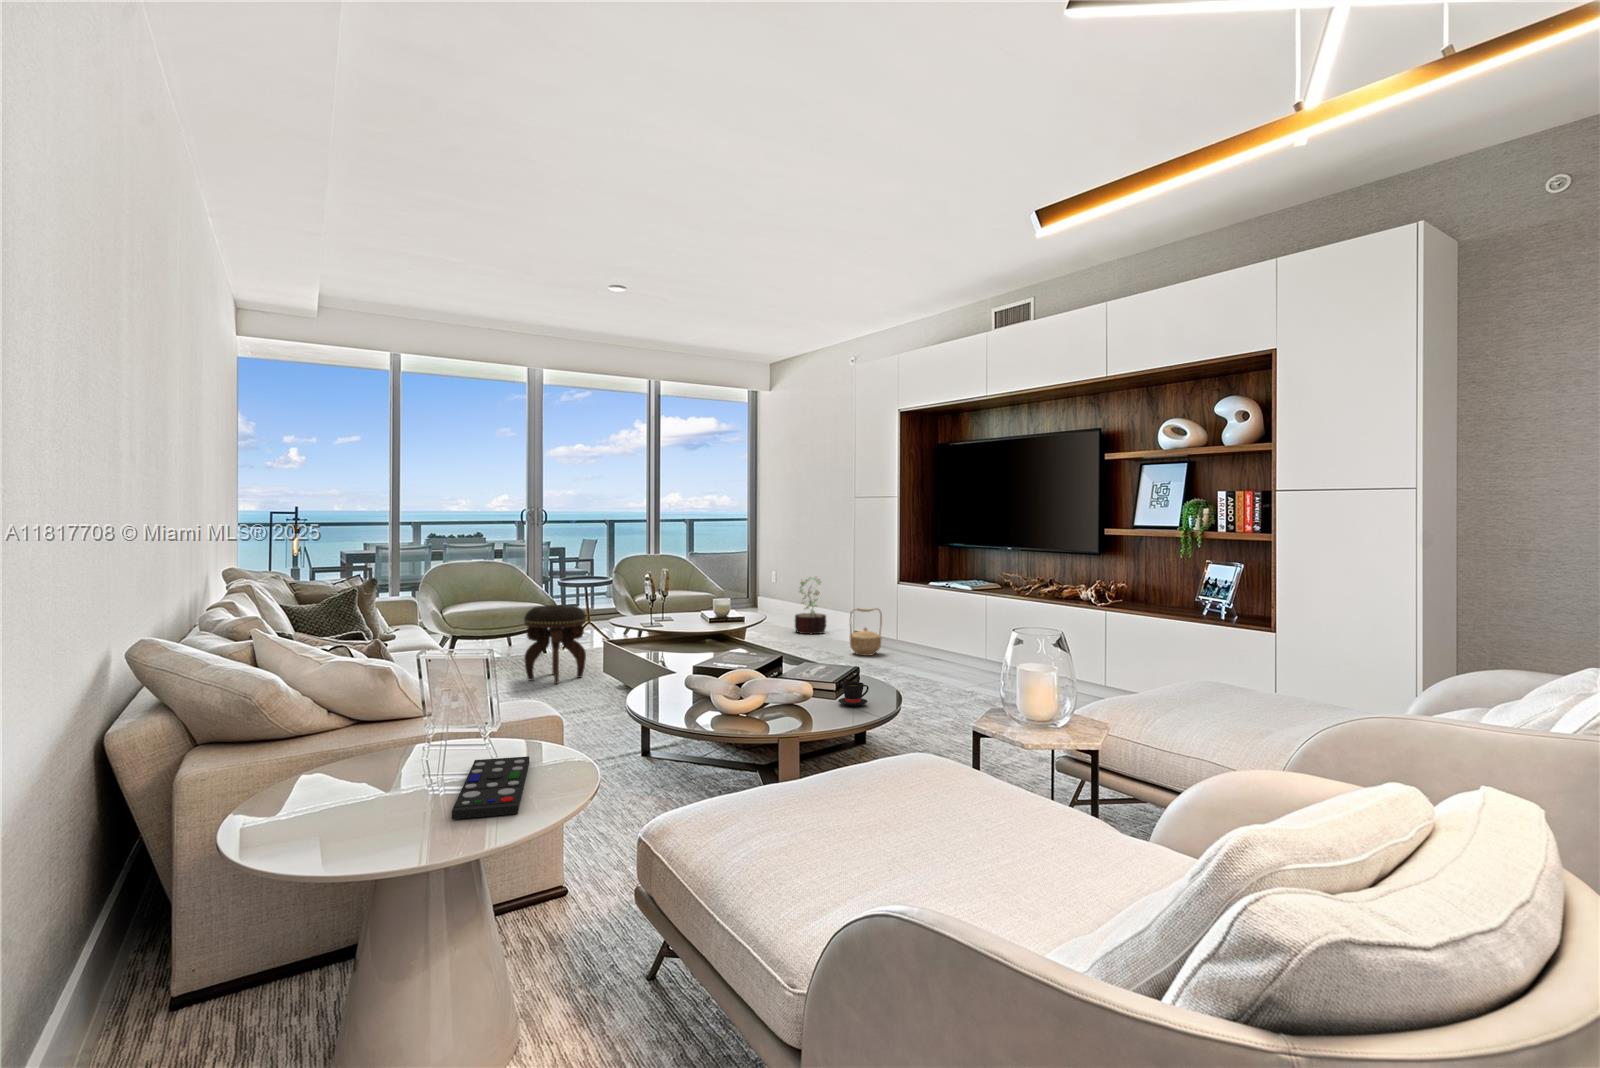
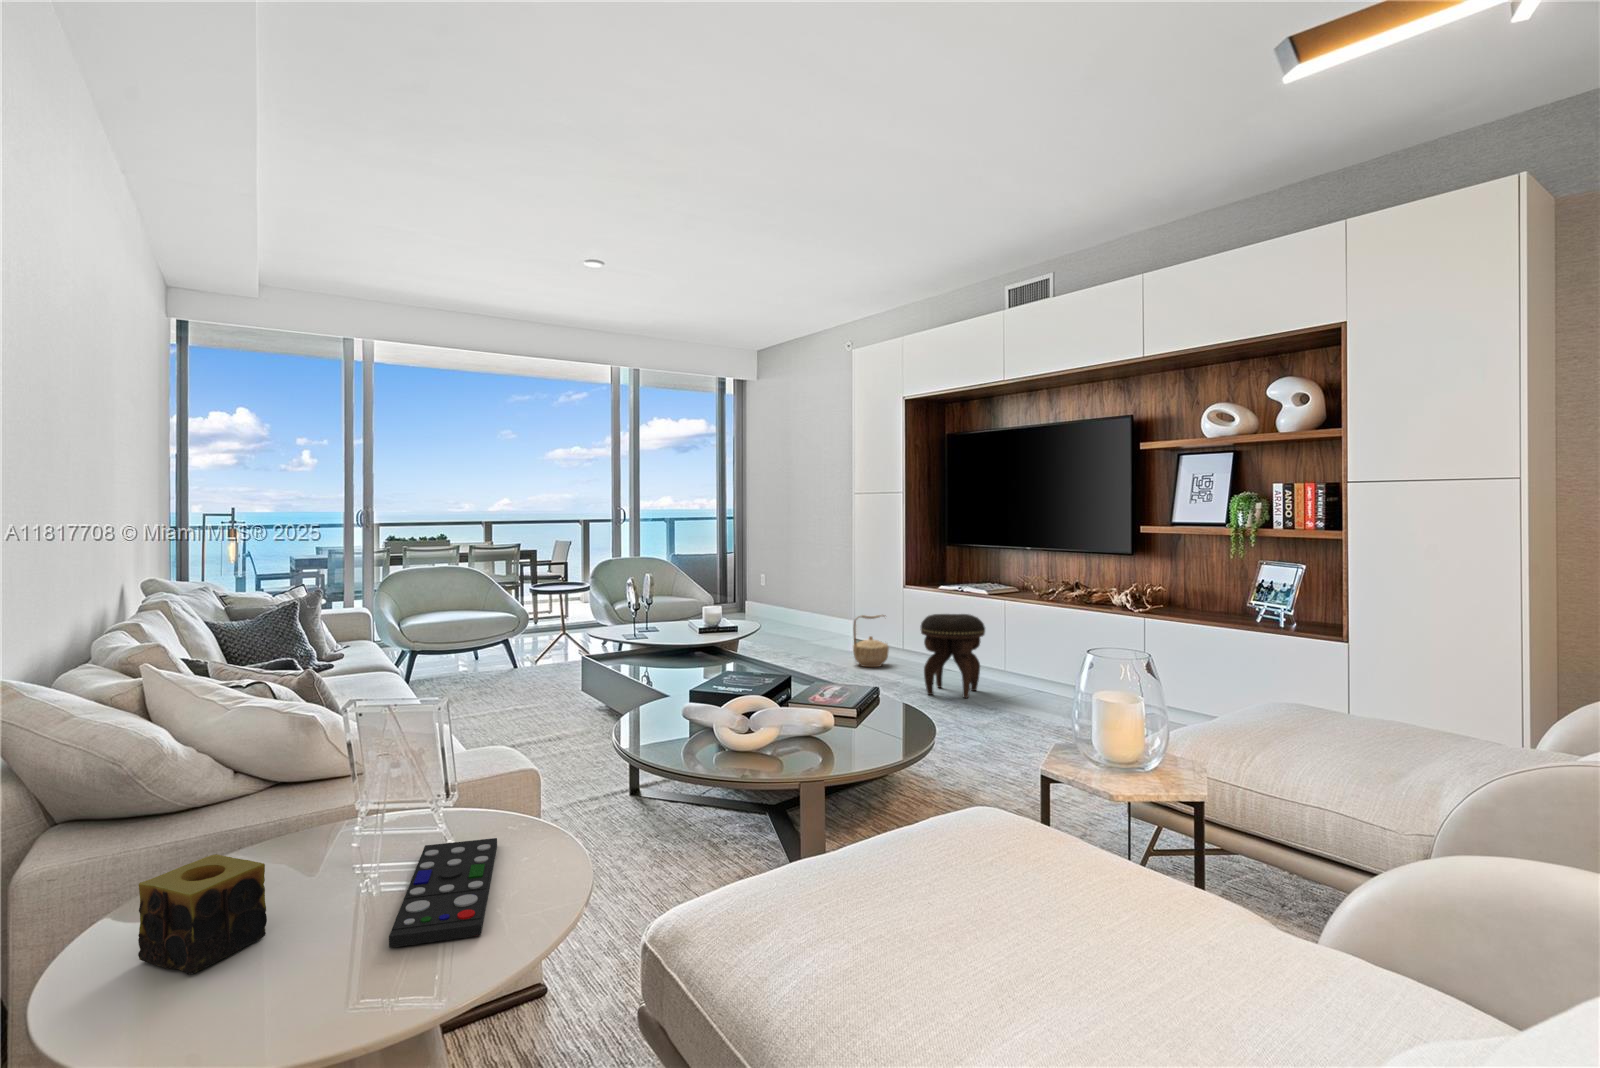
decorative plant: present [795,577,826,634] -> none [790,579,825,643]
footstool: present [524,605,586,684] -> present [920,614,985,698]
teacup: present [838,682,869,706] -> none [862,710,897,739]
candle: none [274,753,363,831] -> present [138,854,267,974]

